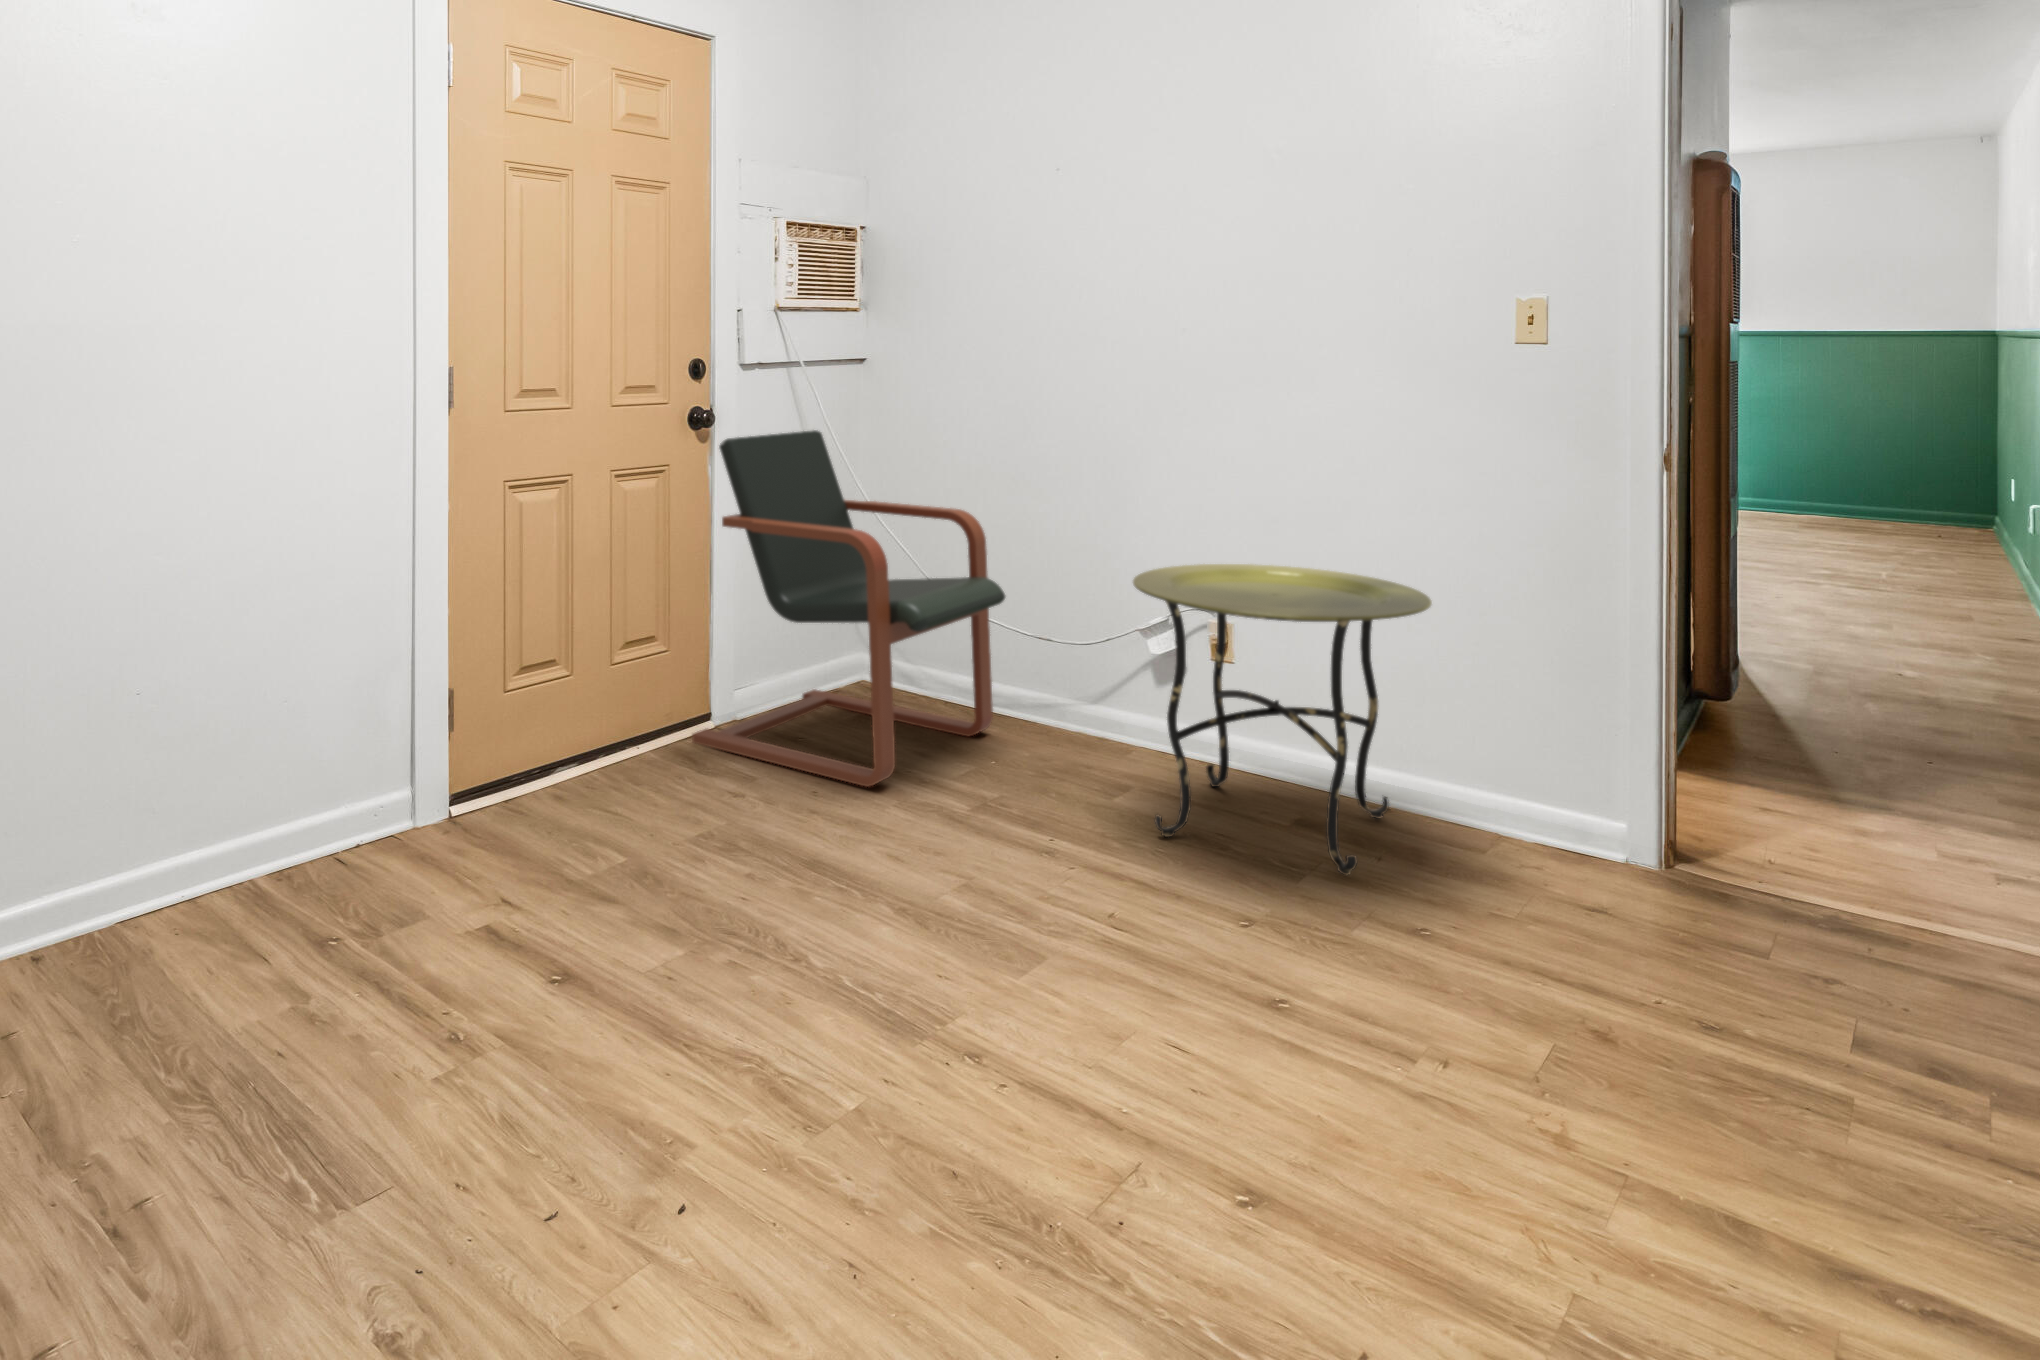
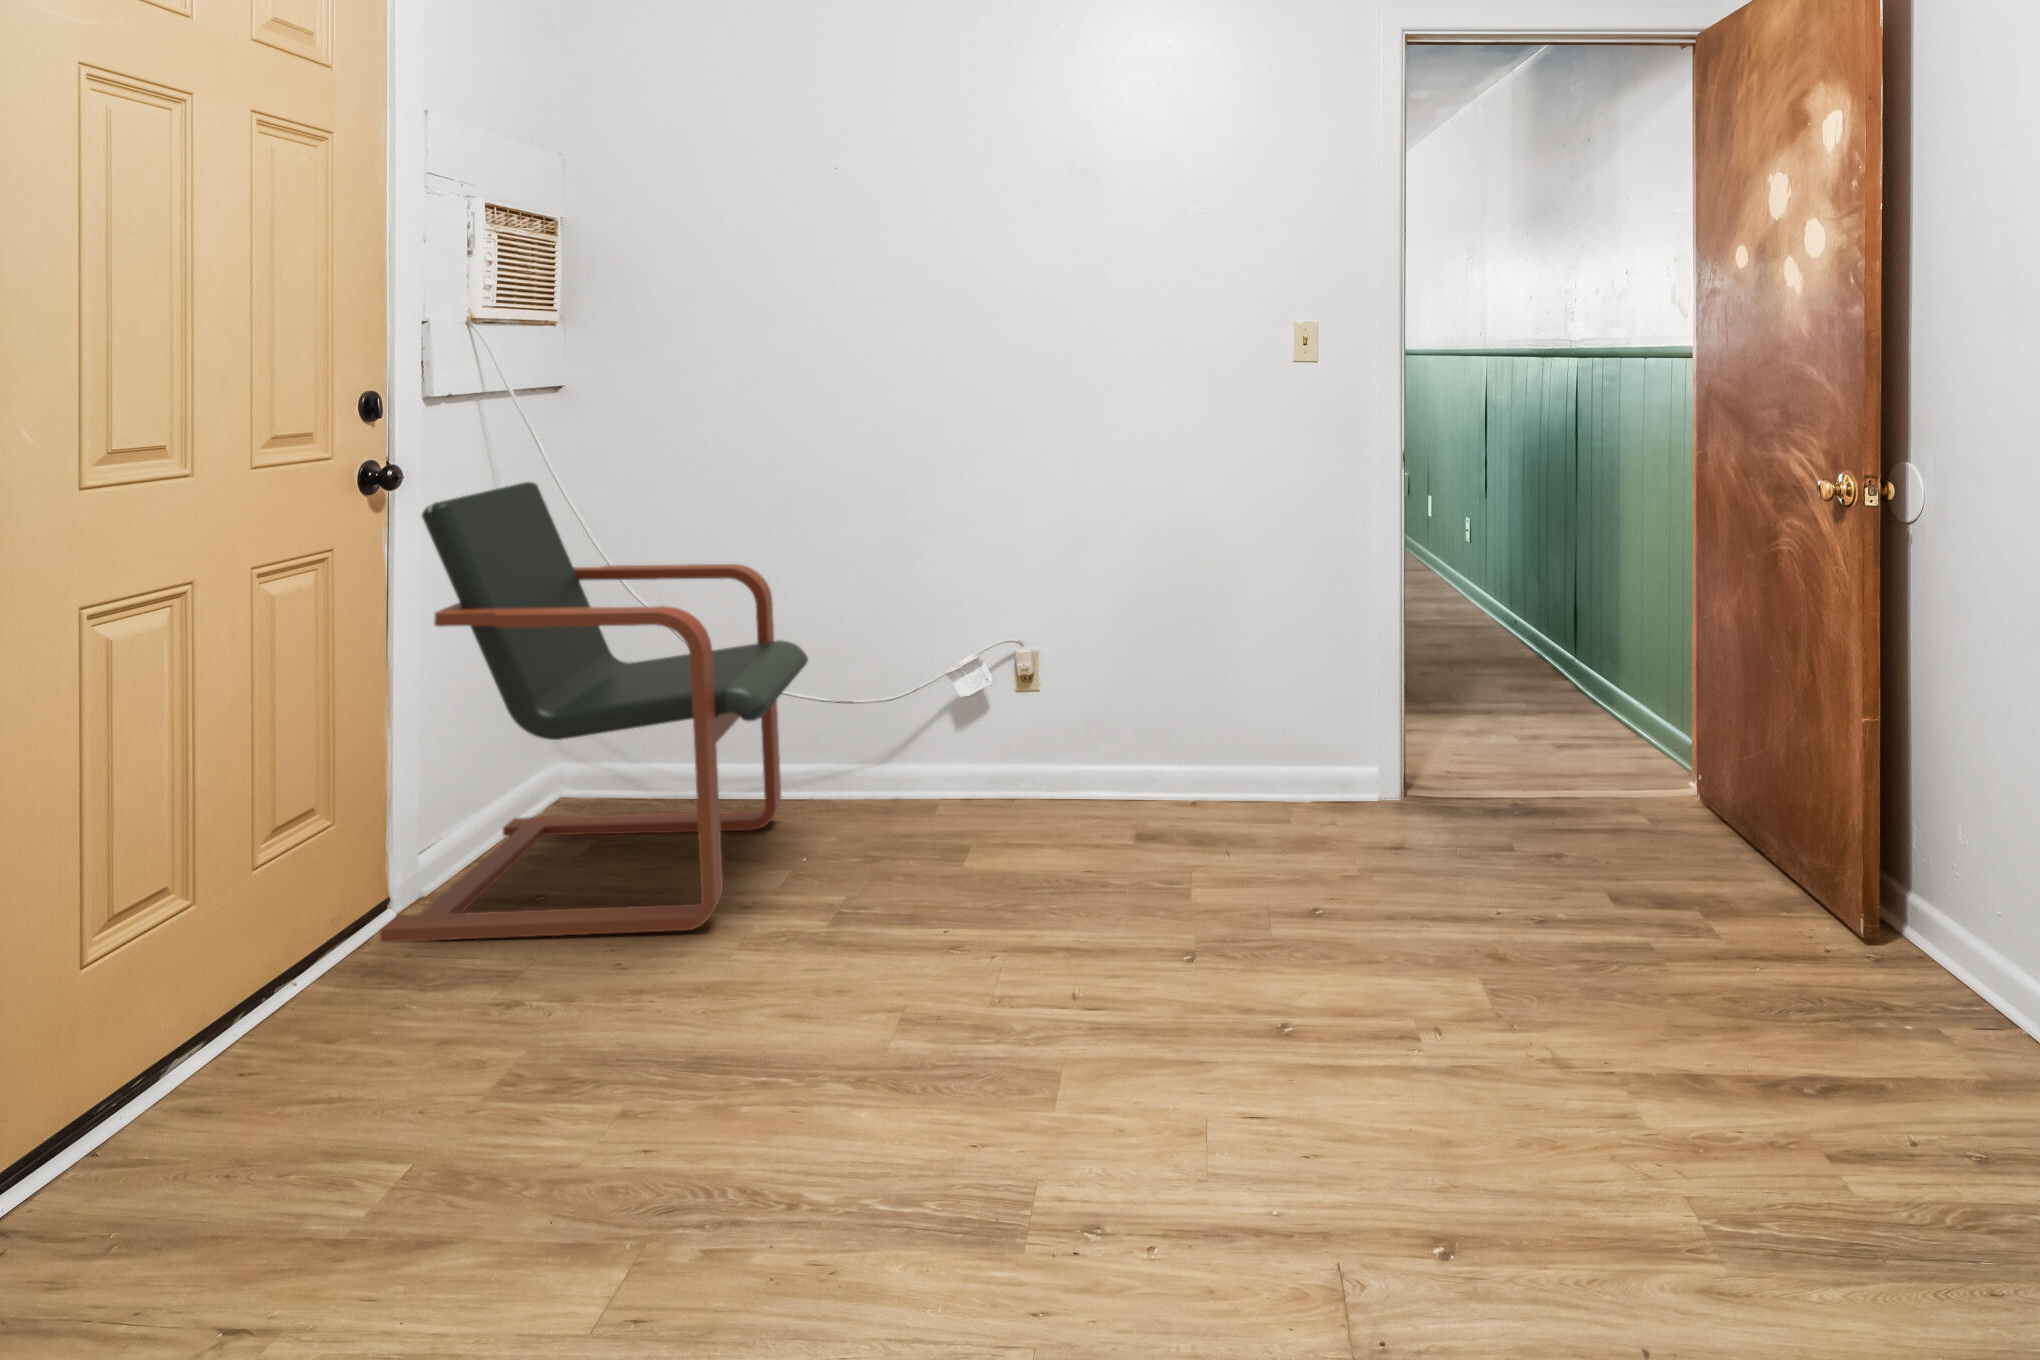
side table: present [1133,564,1432,875] -> none [990,585,1265,886]

